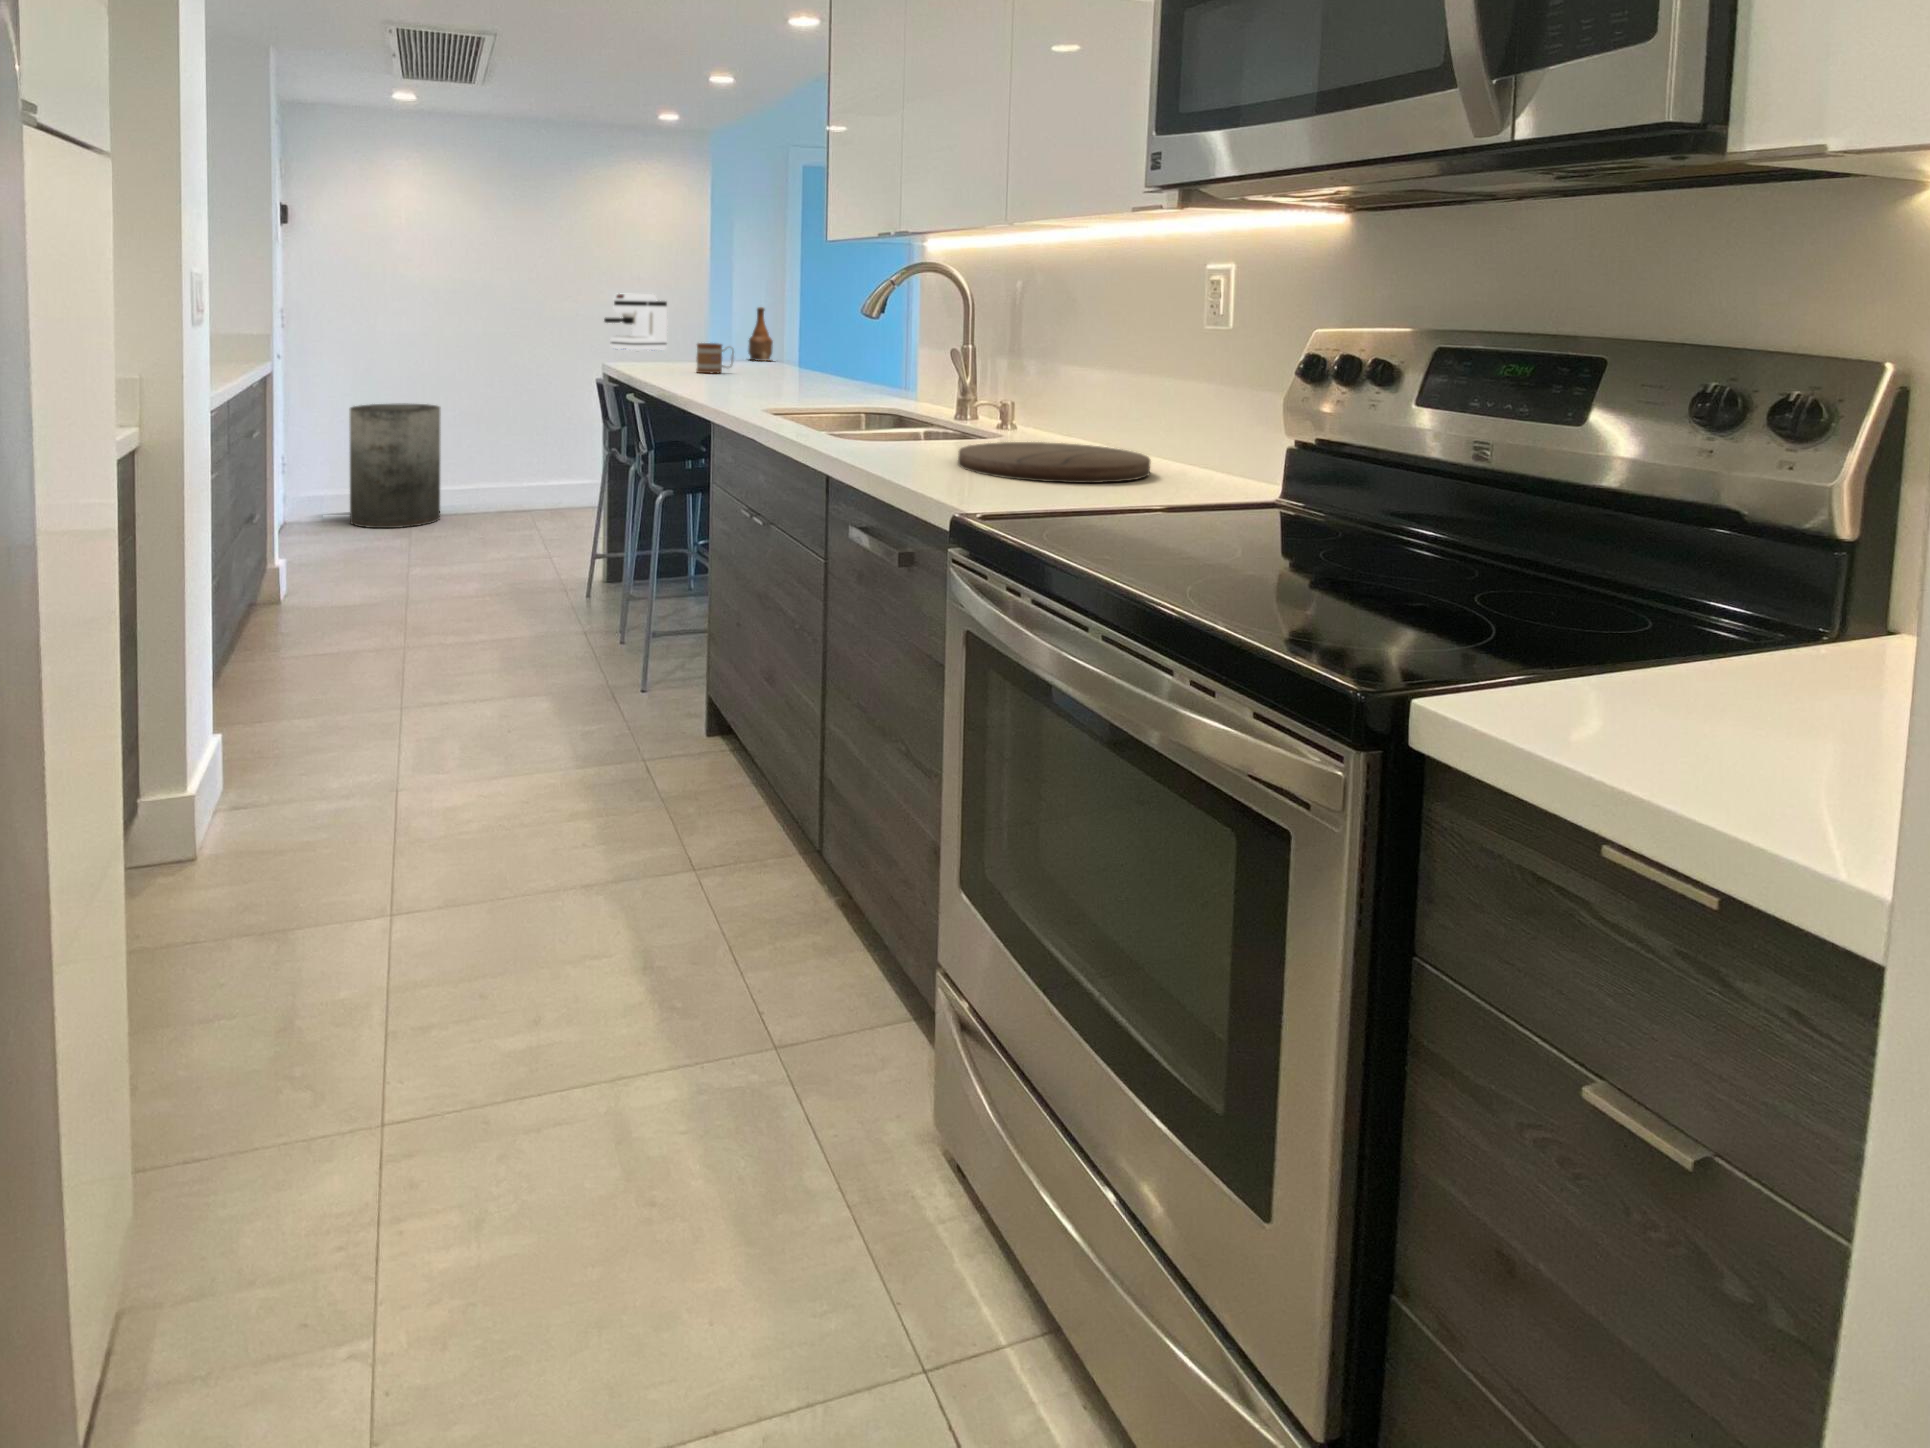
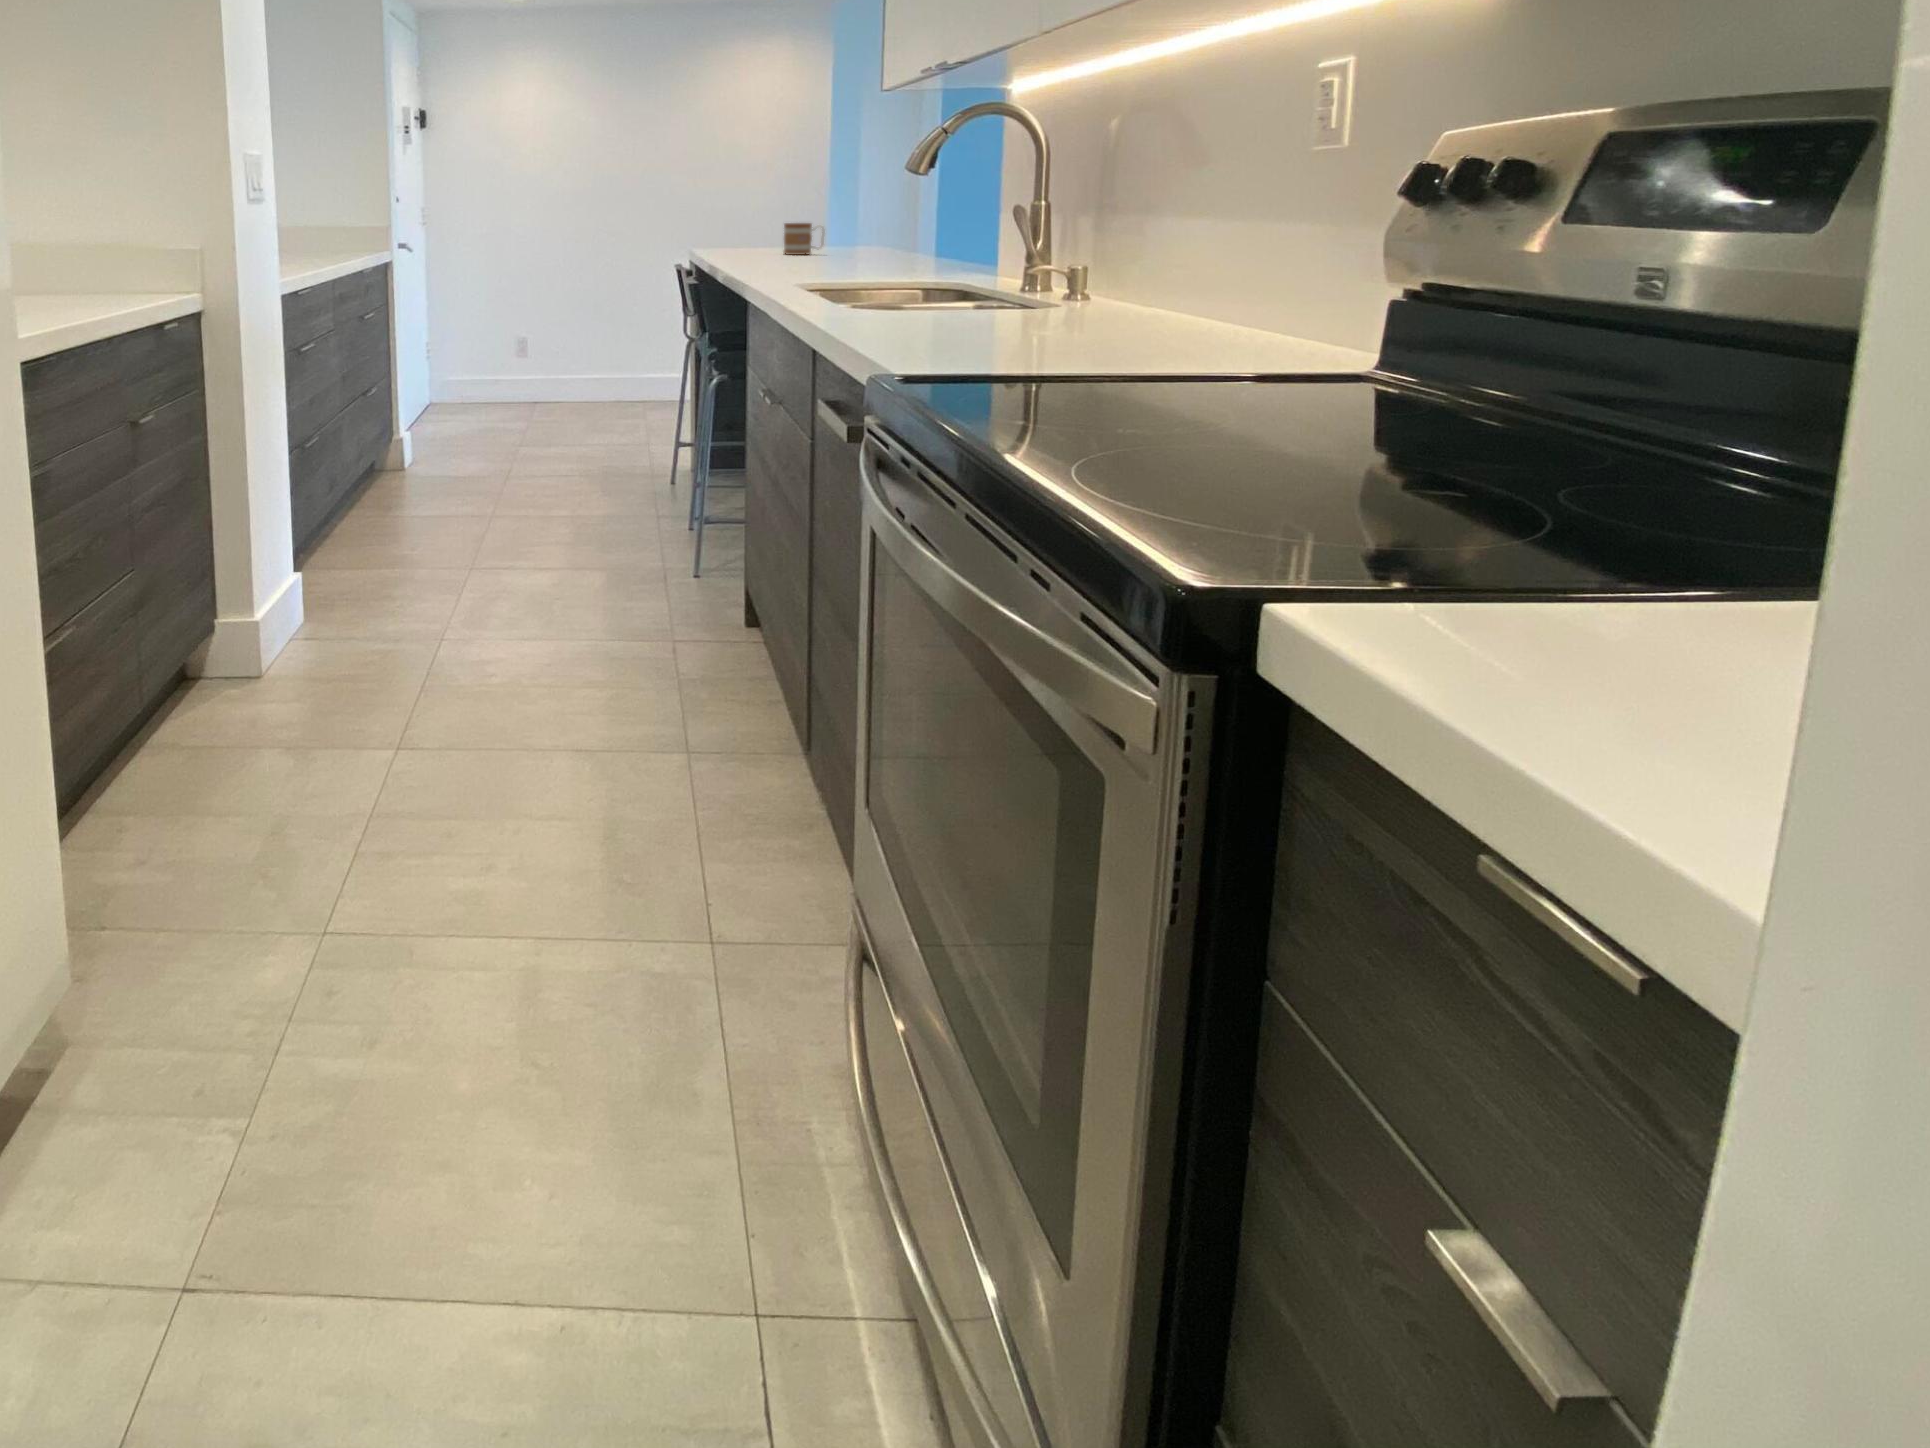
coffee maker: present [604,294,667,351] -> none [716,179,782,239]
bottle: present [748,307,773,361] -> none [858,186,891,245]
trash can: present [350,403,440,528] -> none [476,293,558,410]
cutting board: present [958,442,1150,483] -> none [960,307,1218,350]

